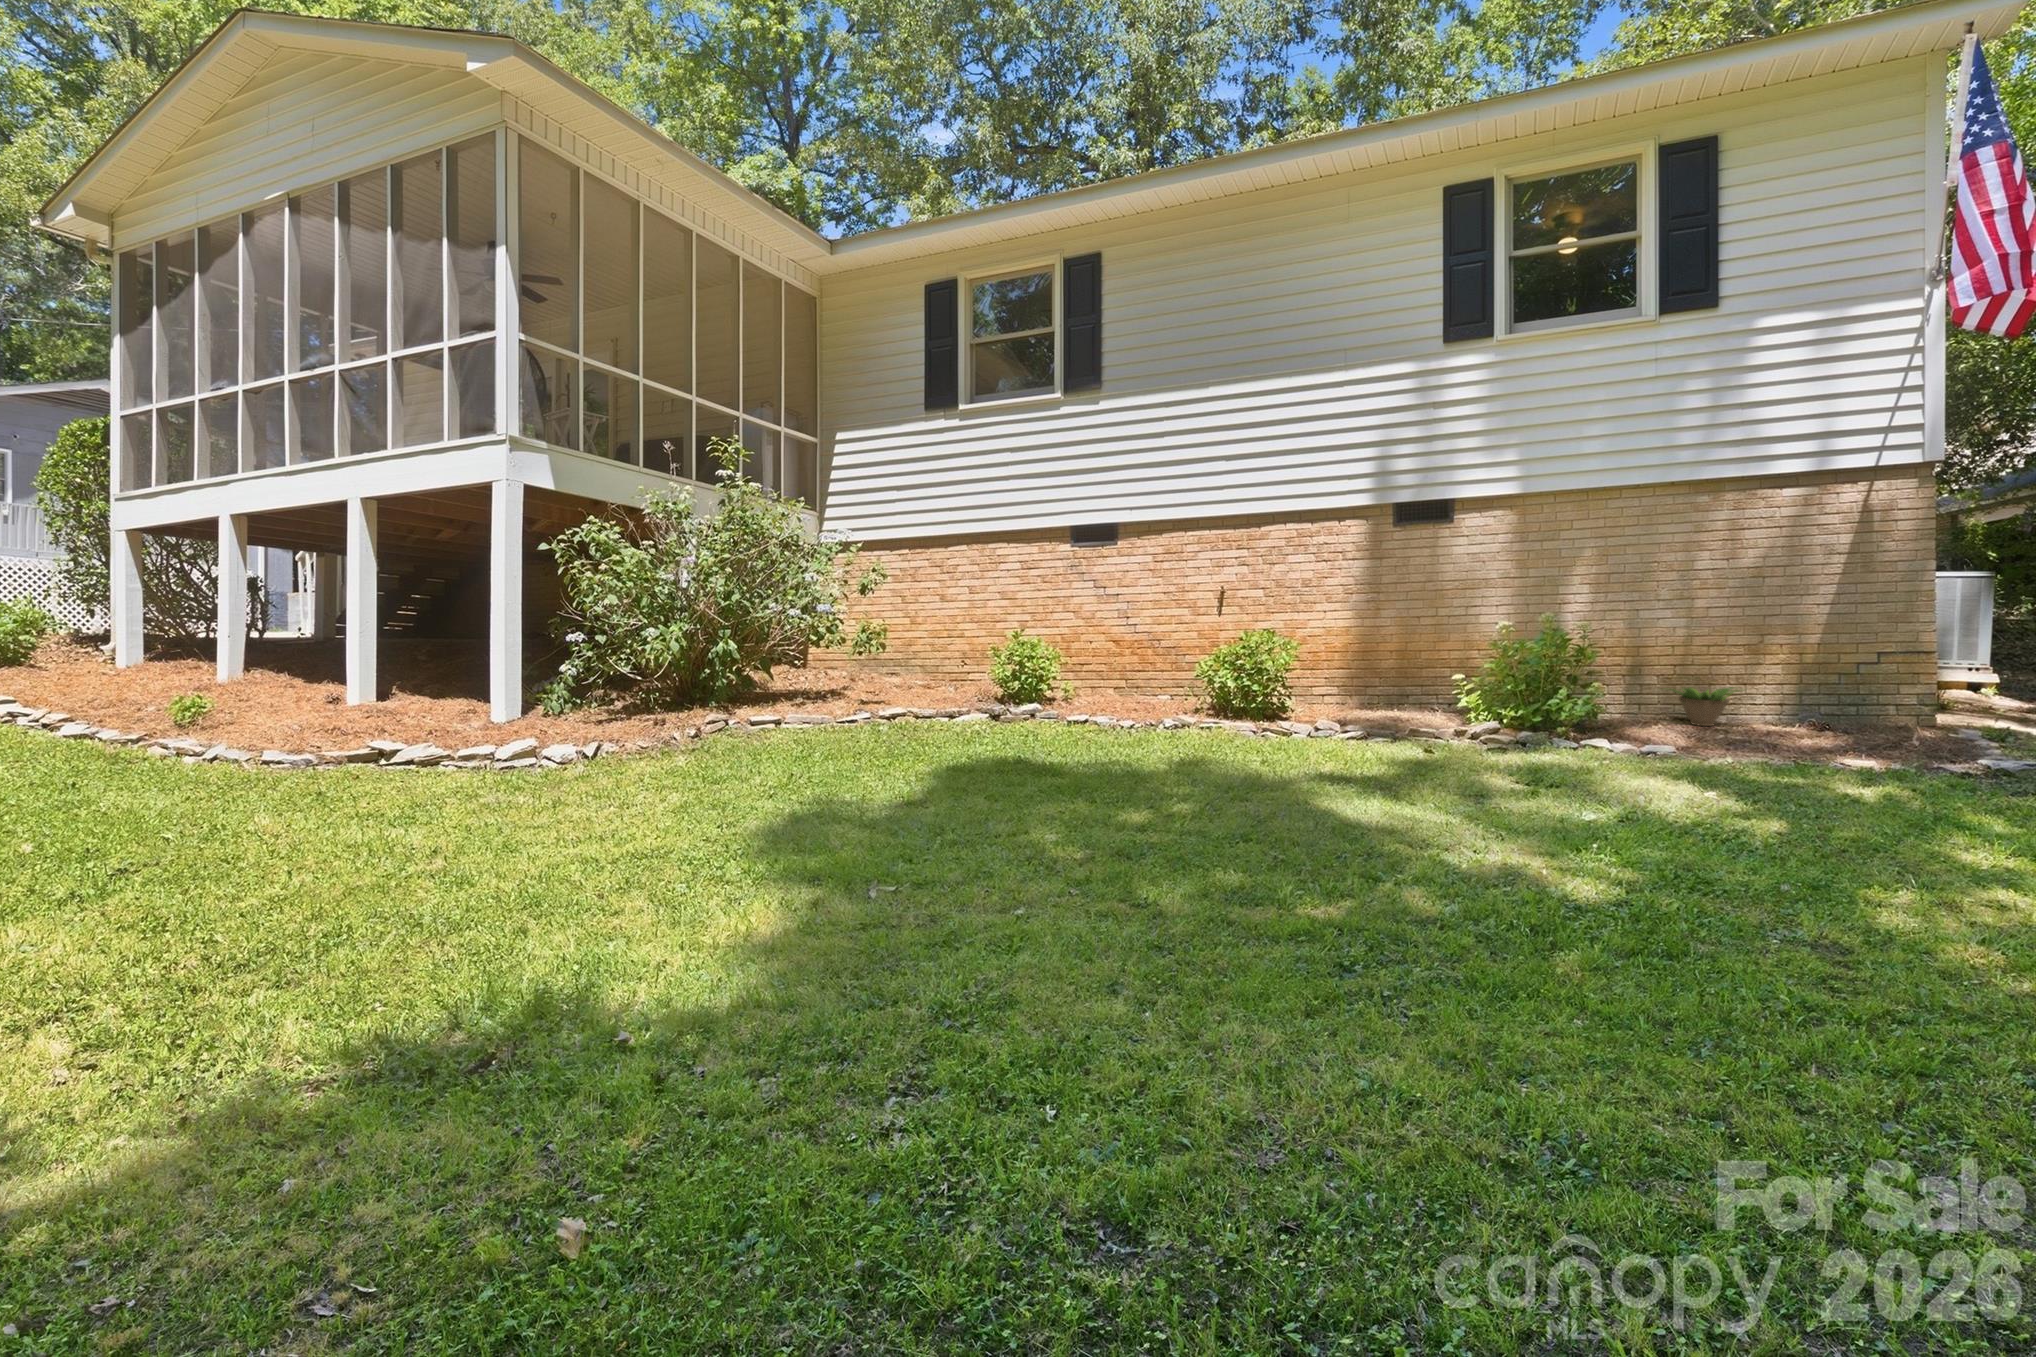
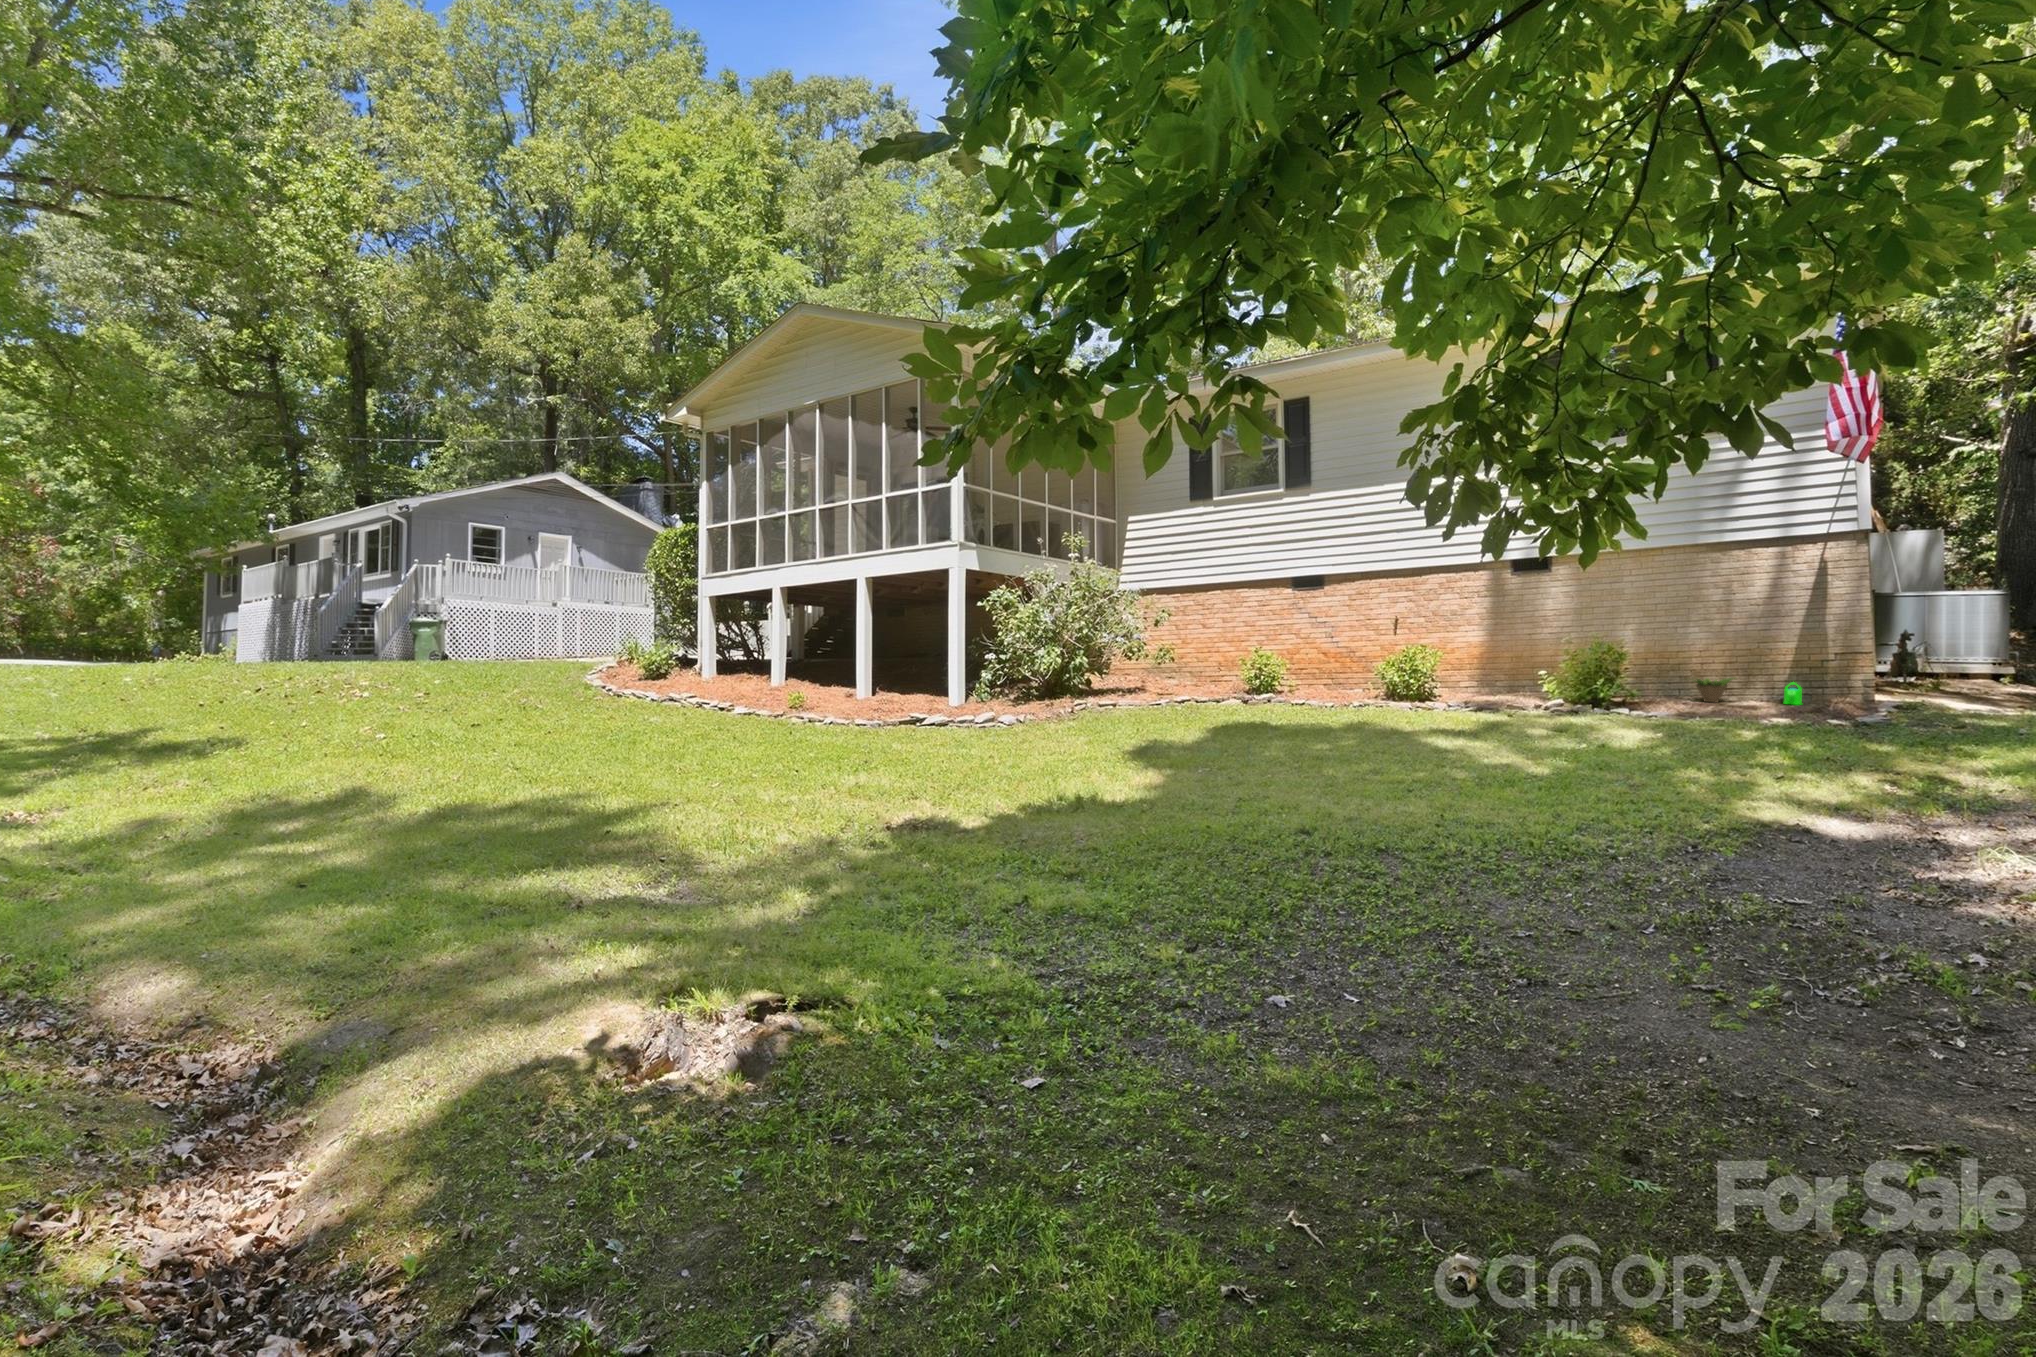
watering can: none [1806,696,1839,731] -> present [1784,682,1802,705]

